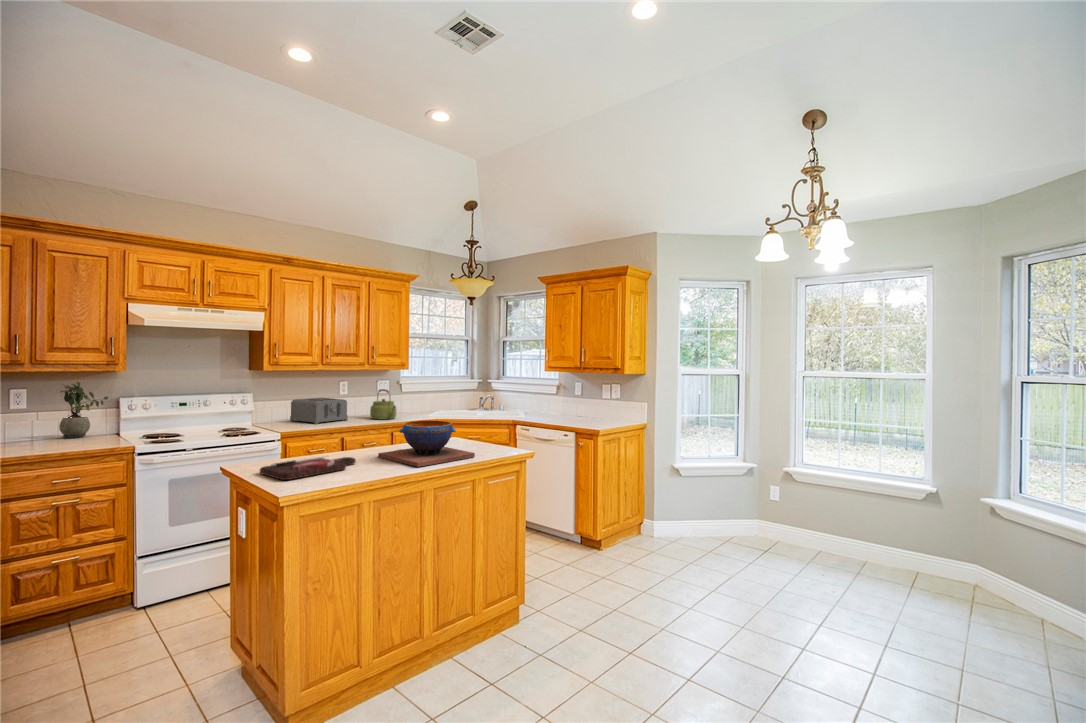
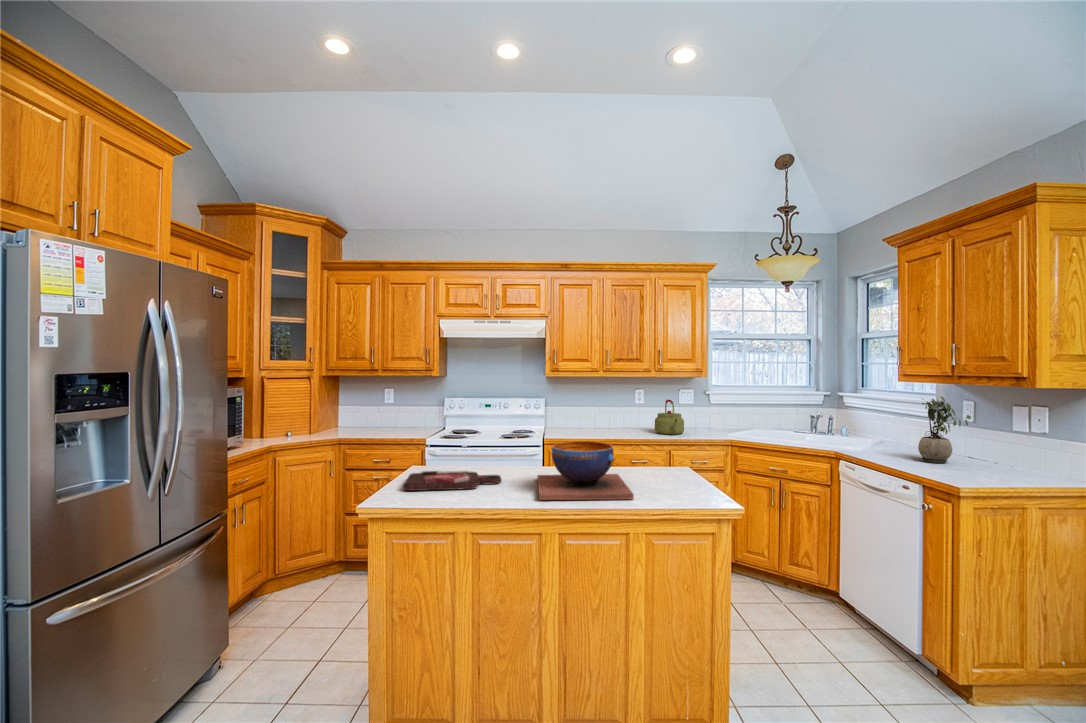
potted plant: present [59,382,108,438] -> present [918,396,971,463]
toaster: present [290,398,348,424] -> none [579,406,630,433]

